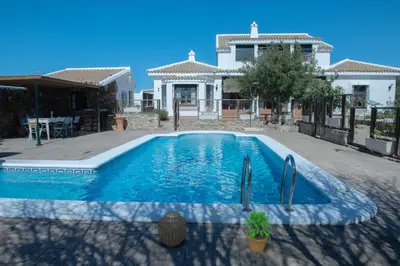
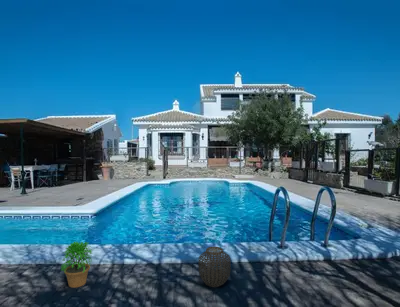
potted plant: present [245,211,270,252] -> present [61,242,92,288]

